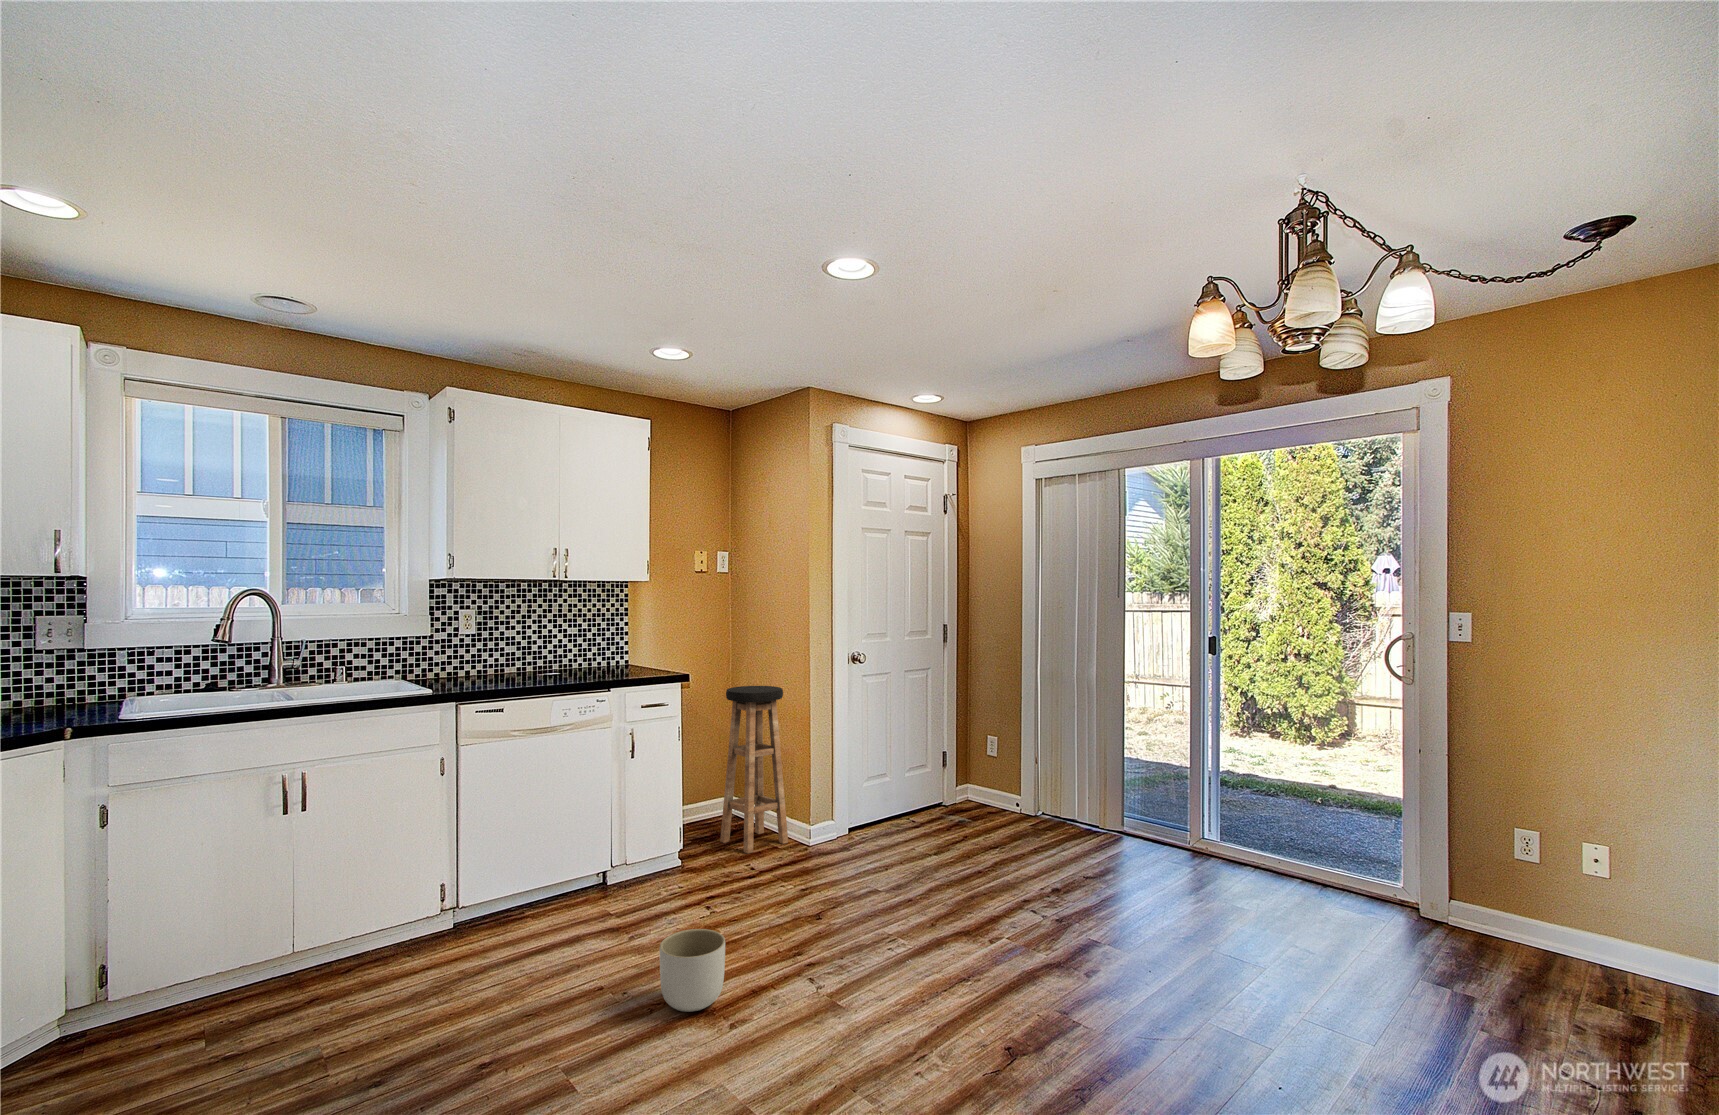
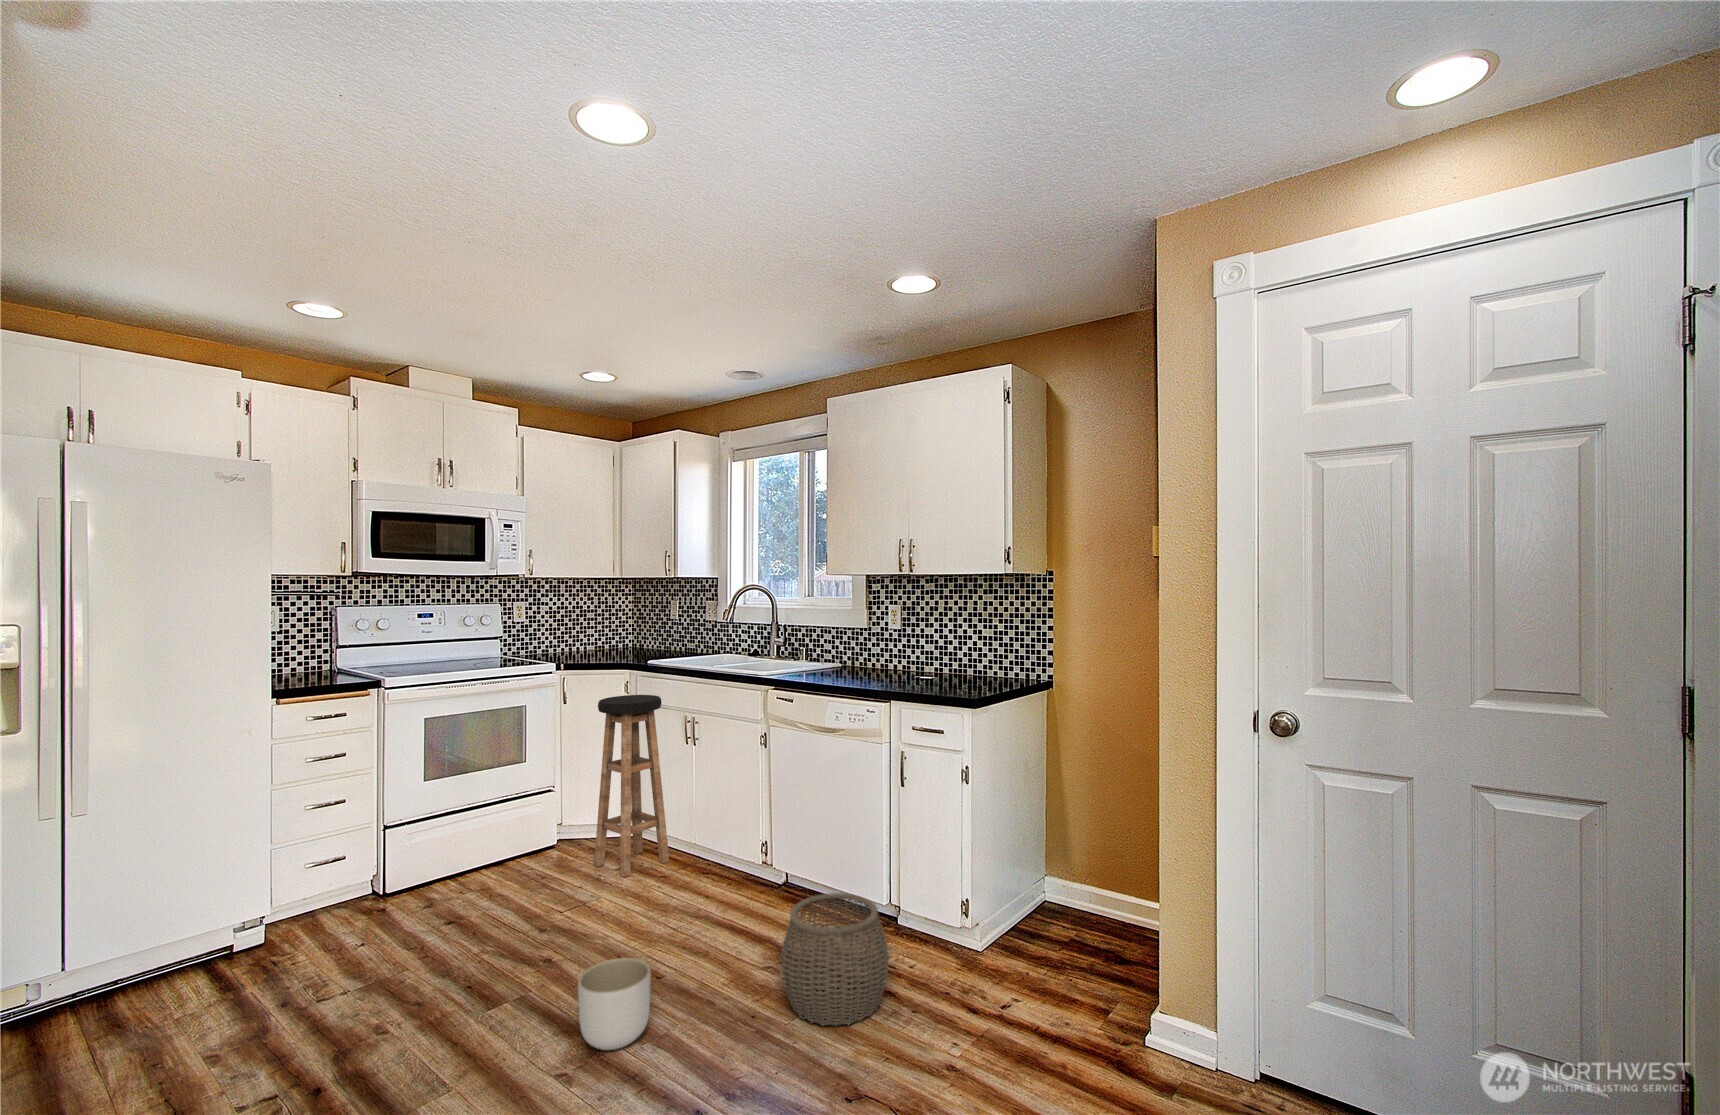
bar stool: present [720,686,788,854] -> present [594,695,669,877]
woven basket: none [667,831,755,929] -> present [780,893,889,1026]

